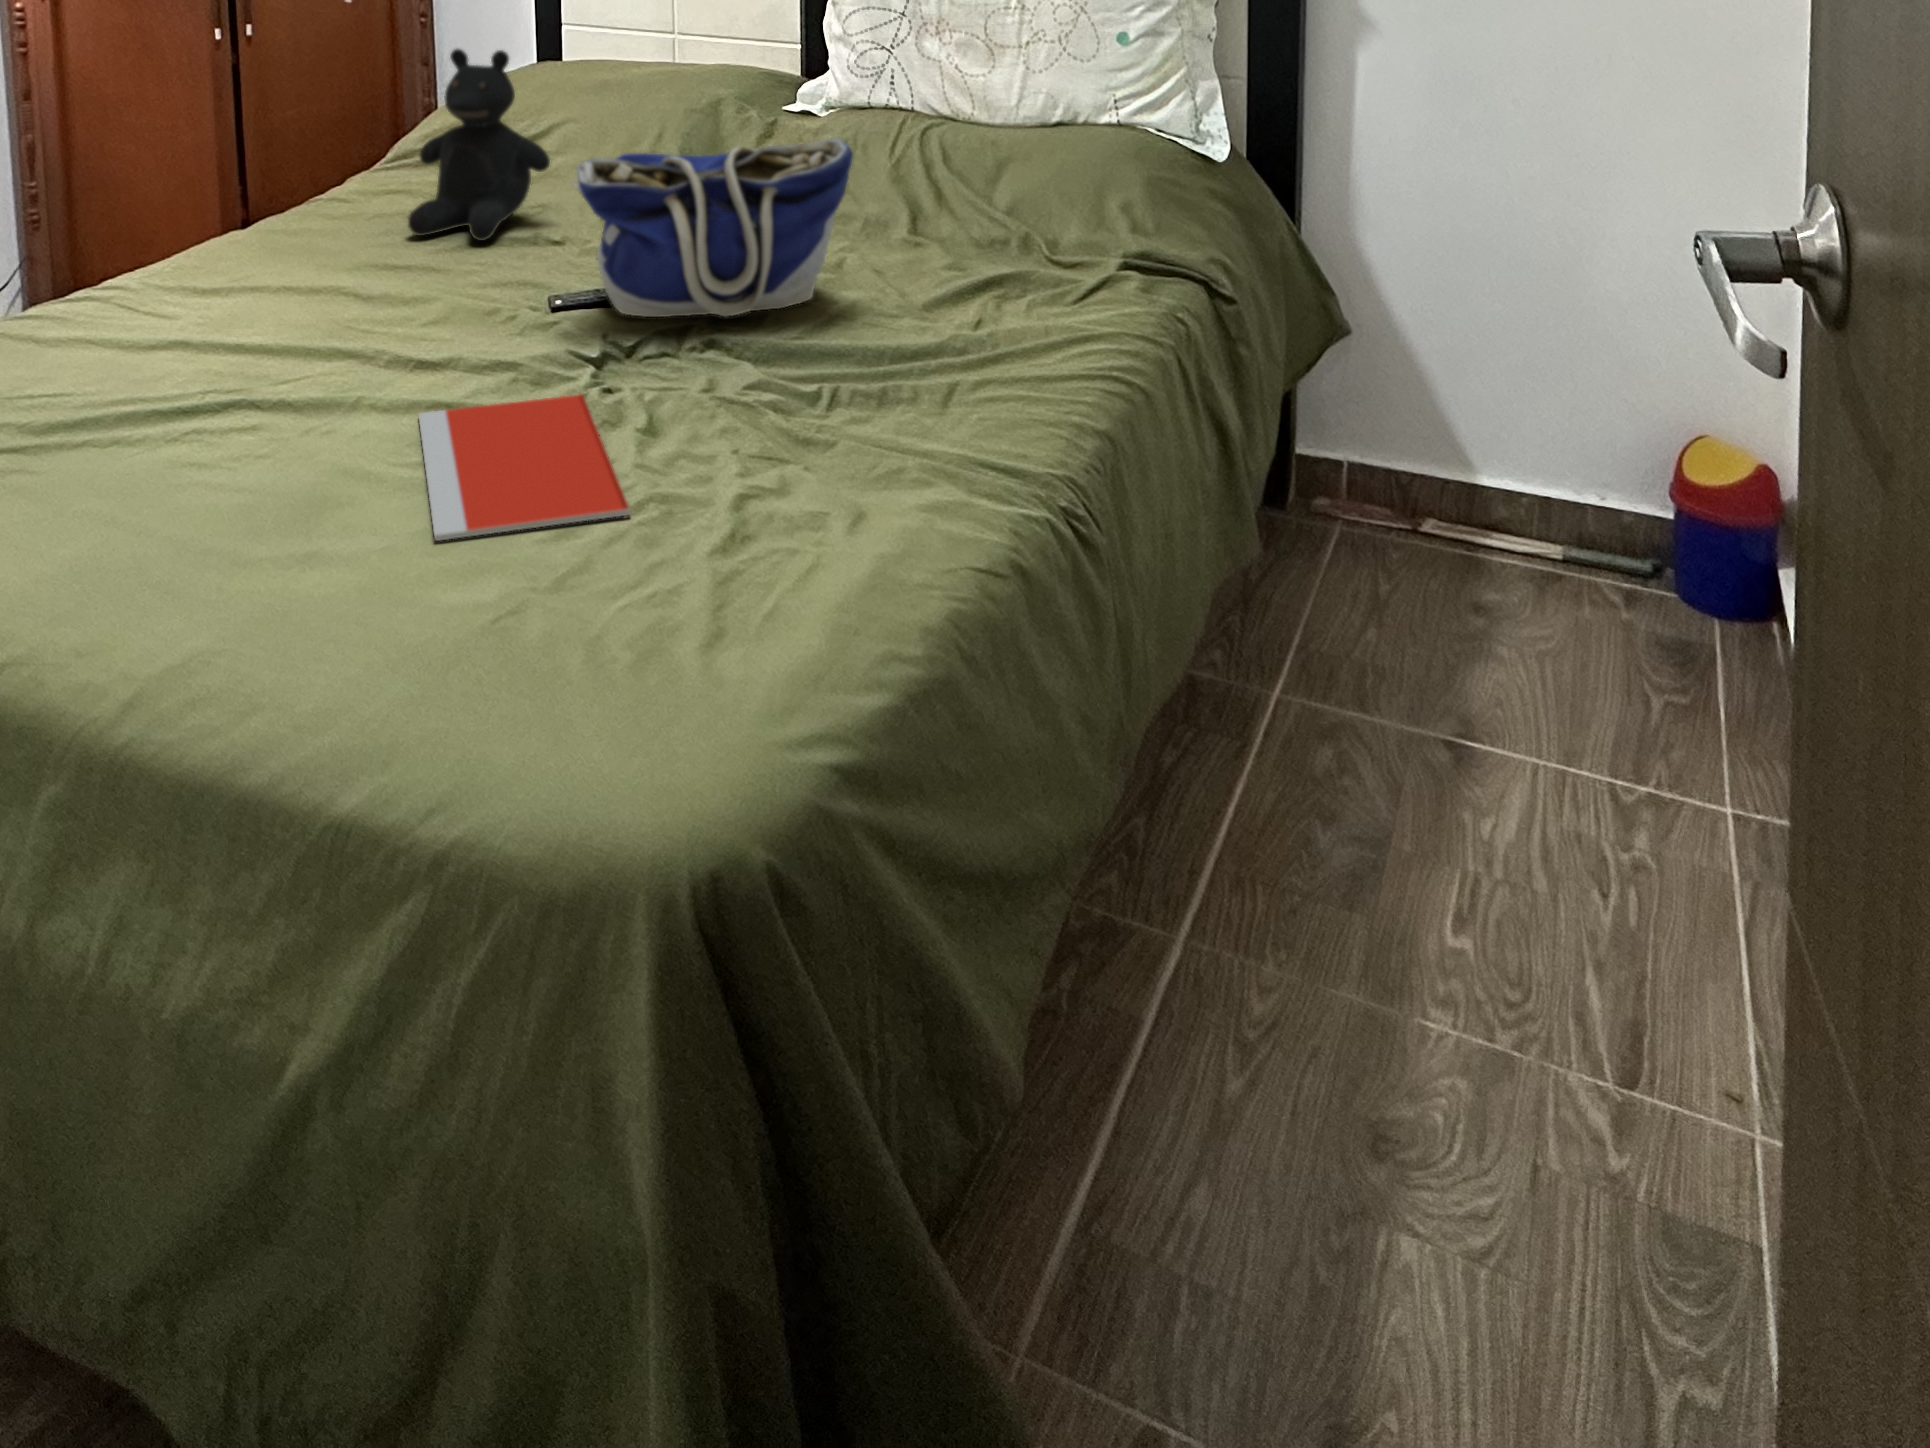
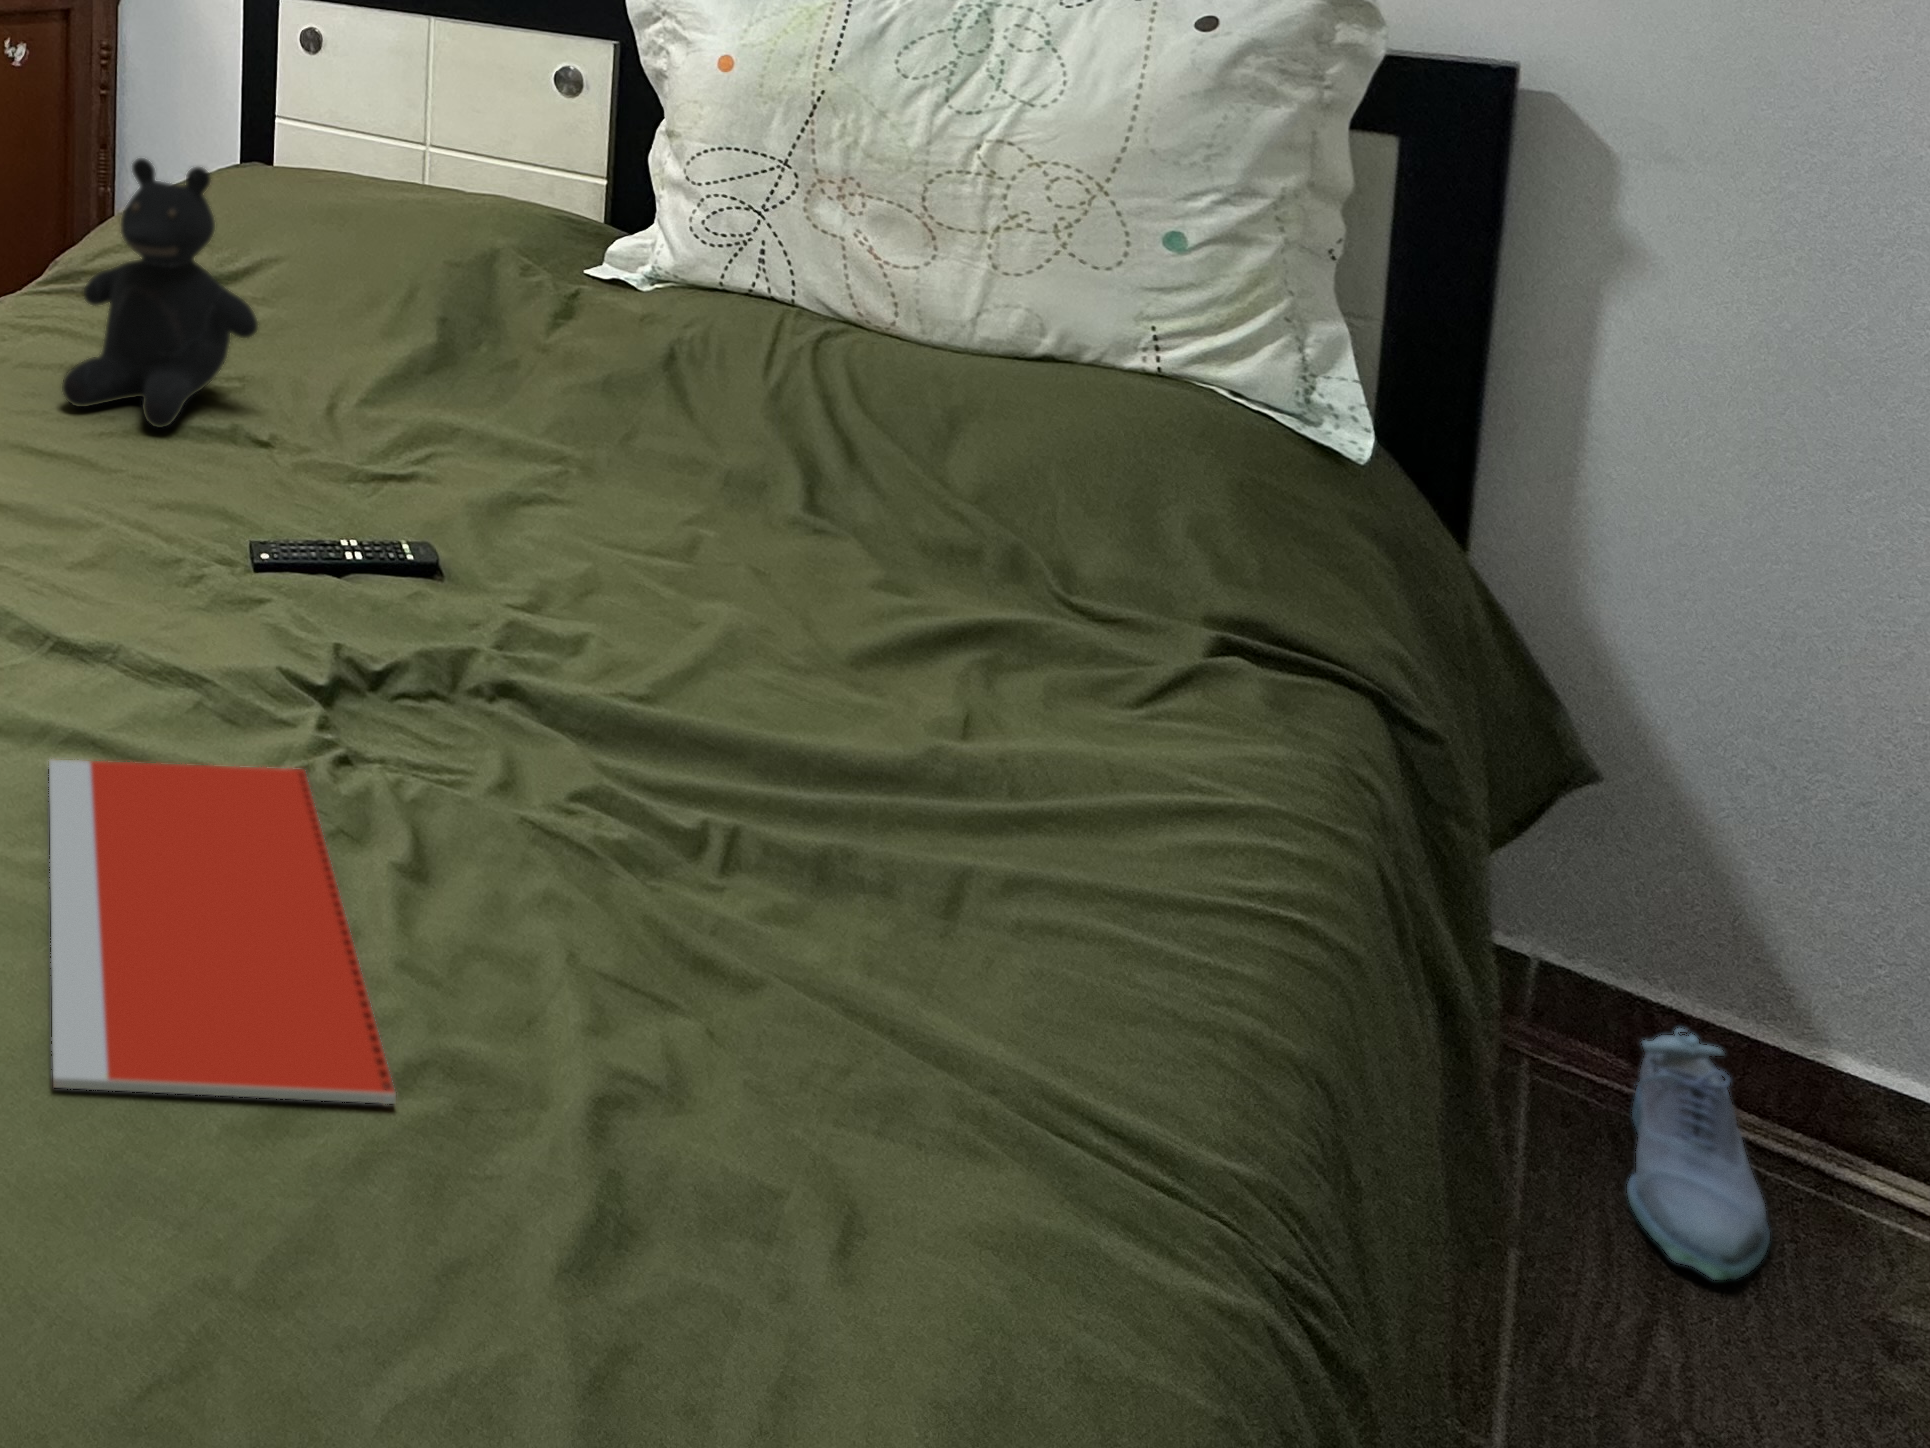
tote bag: present [574,138,853,317] -> none [298,362,755,637]
shoe: none [1372,477,1436,600] -> present [1627,1028,1770,1280]

